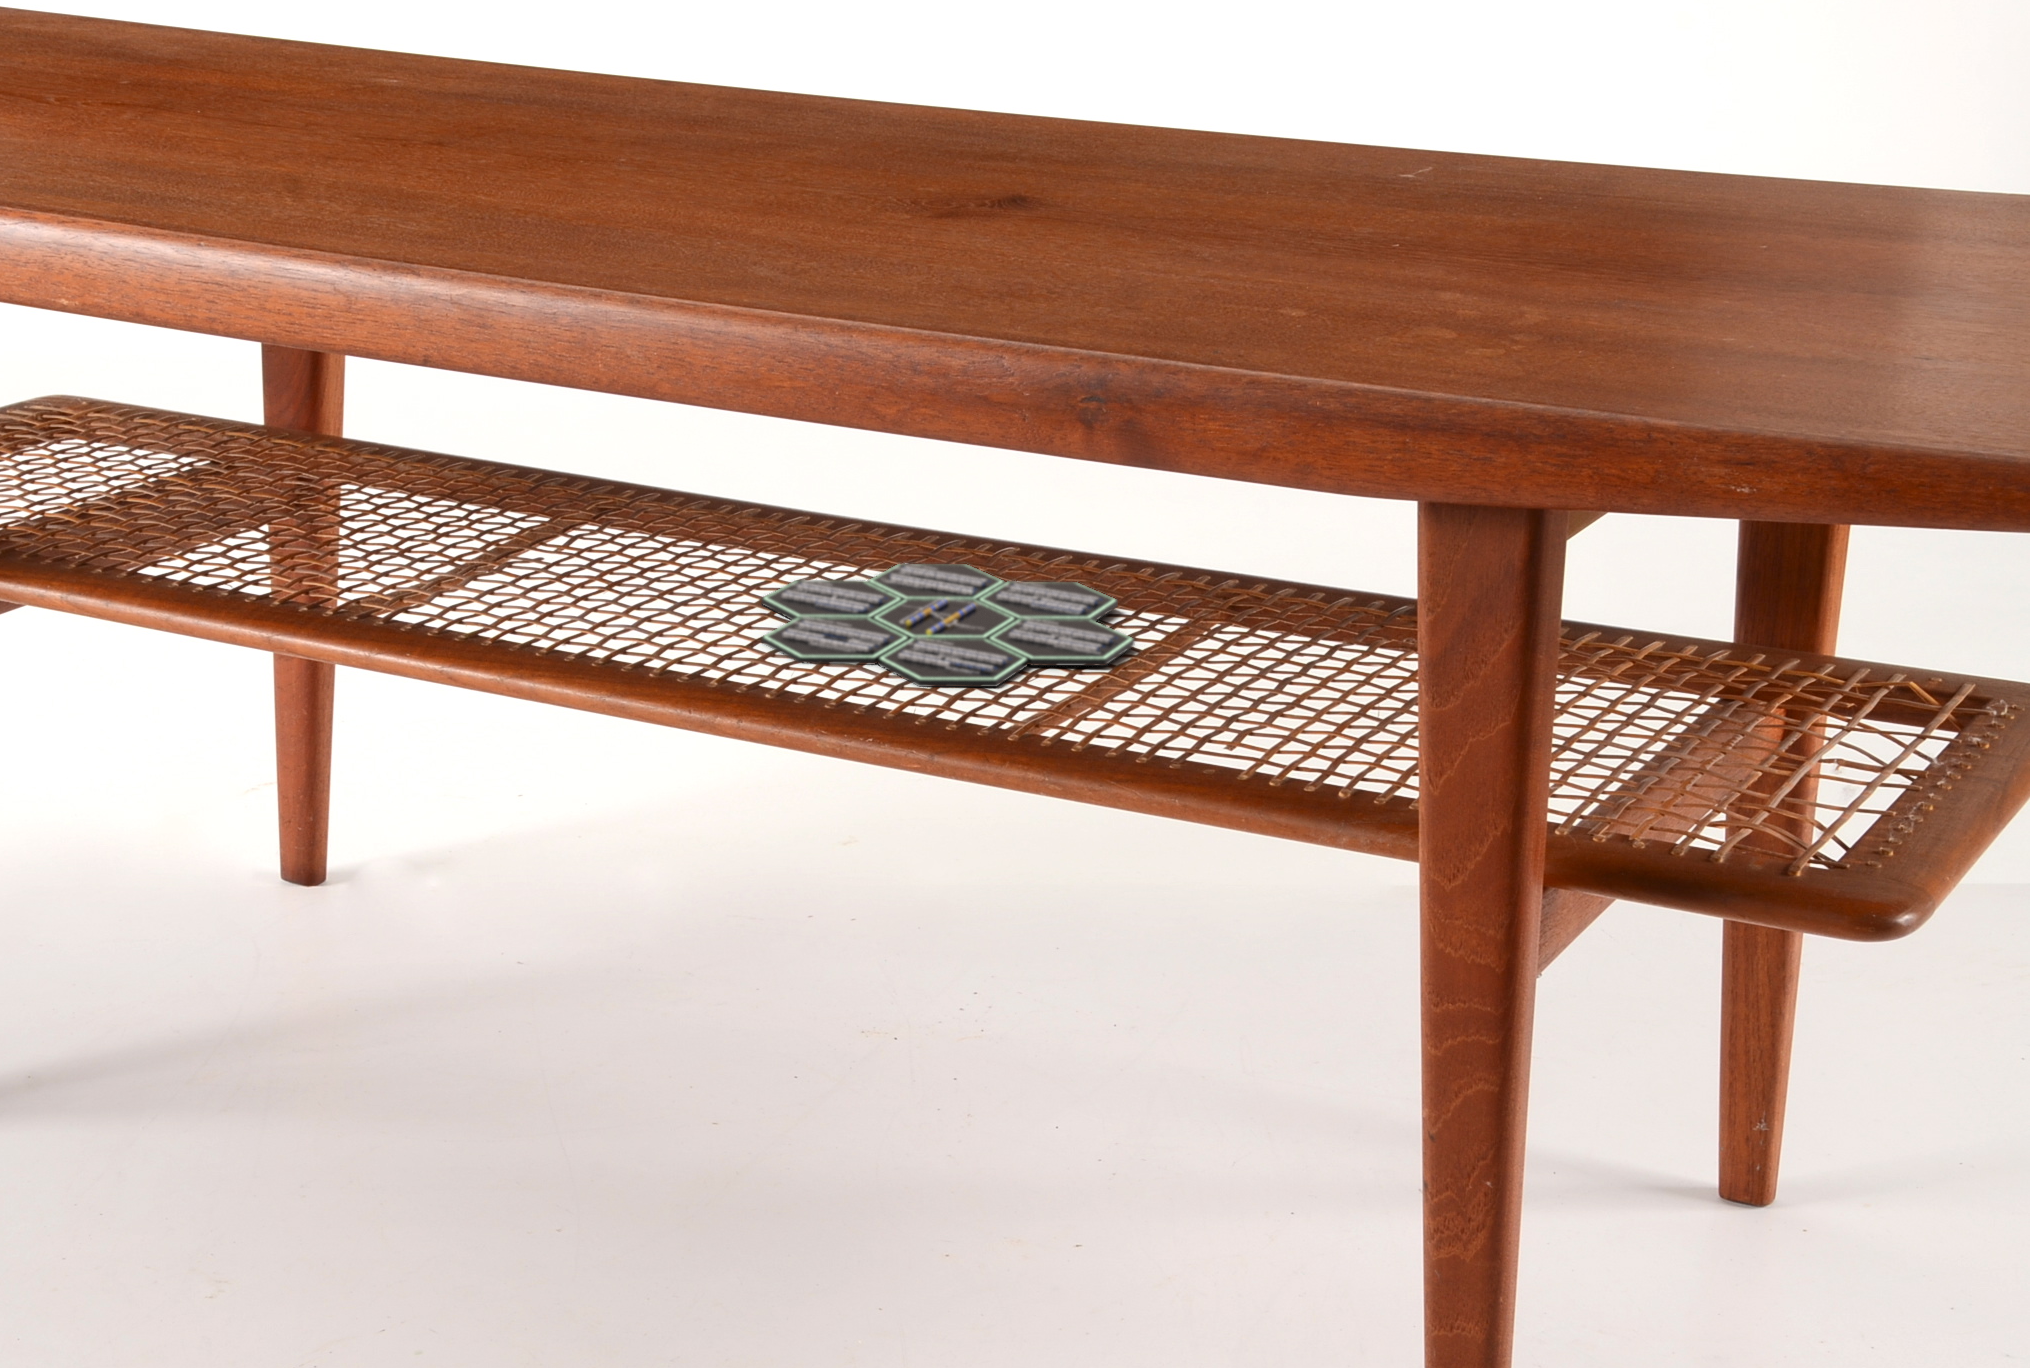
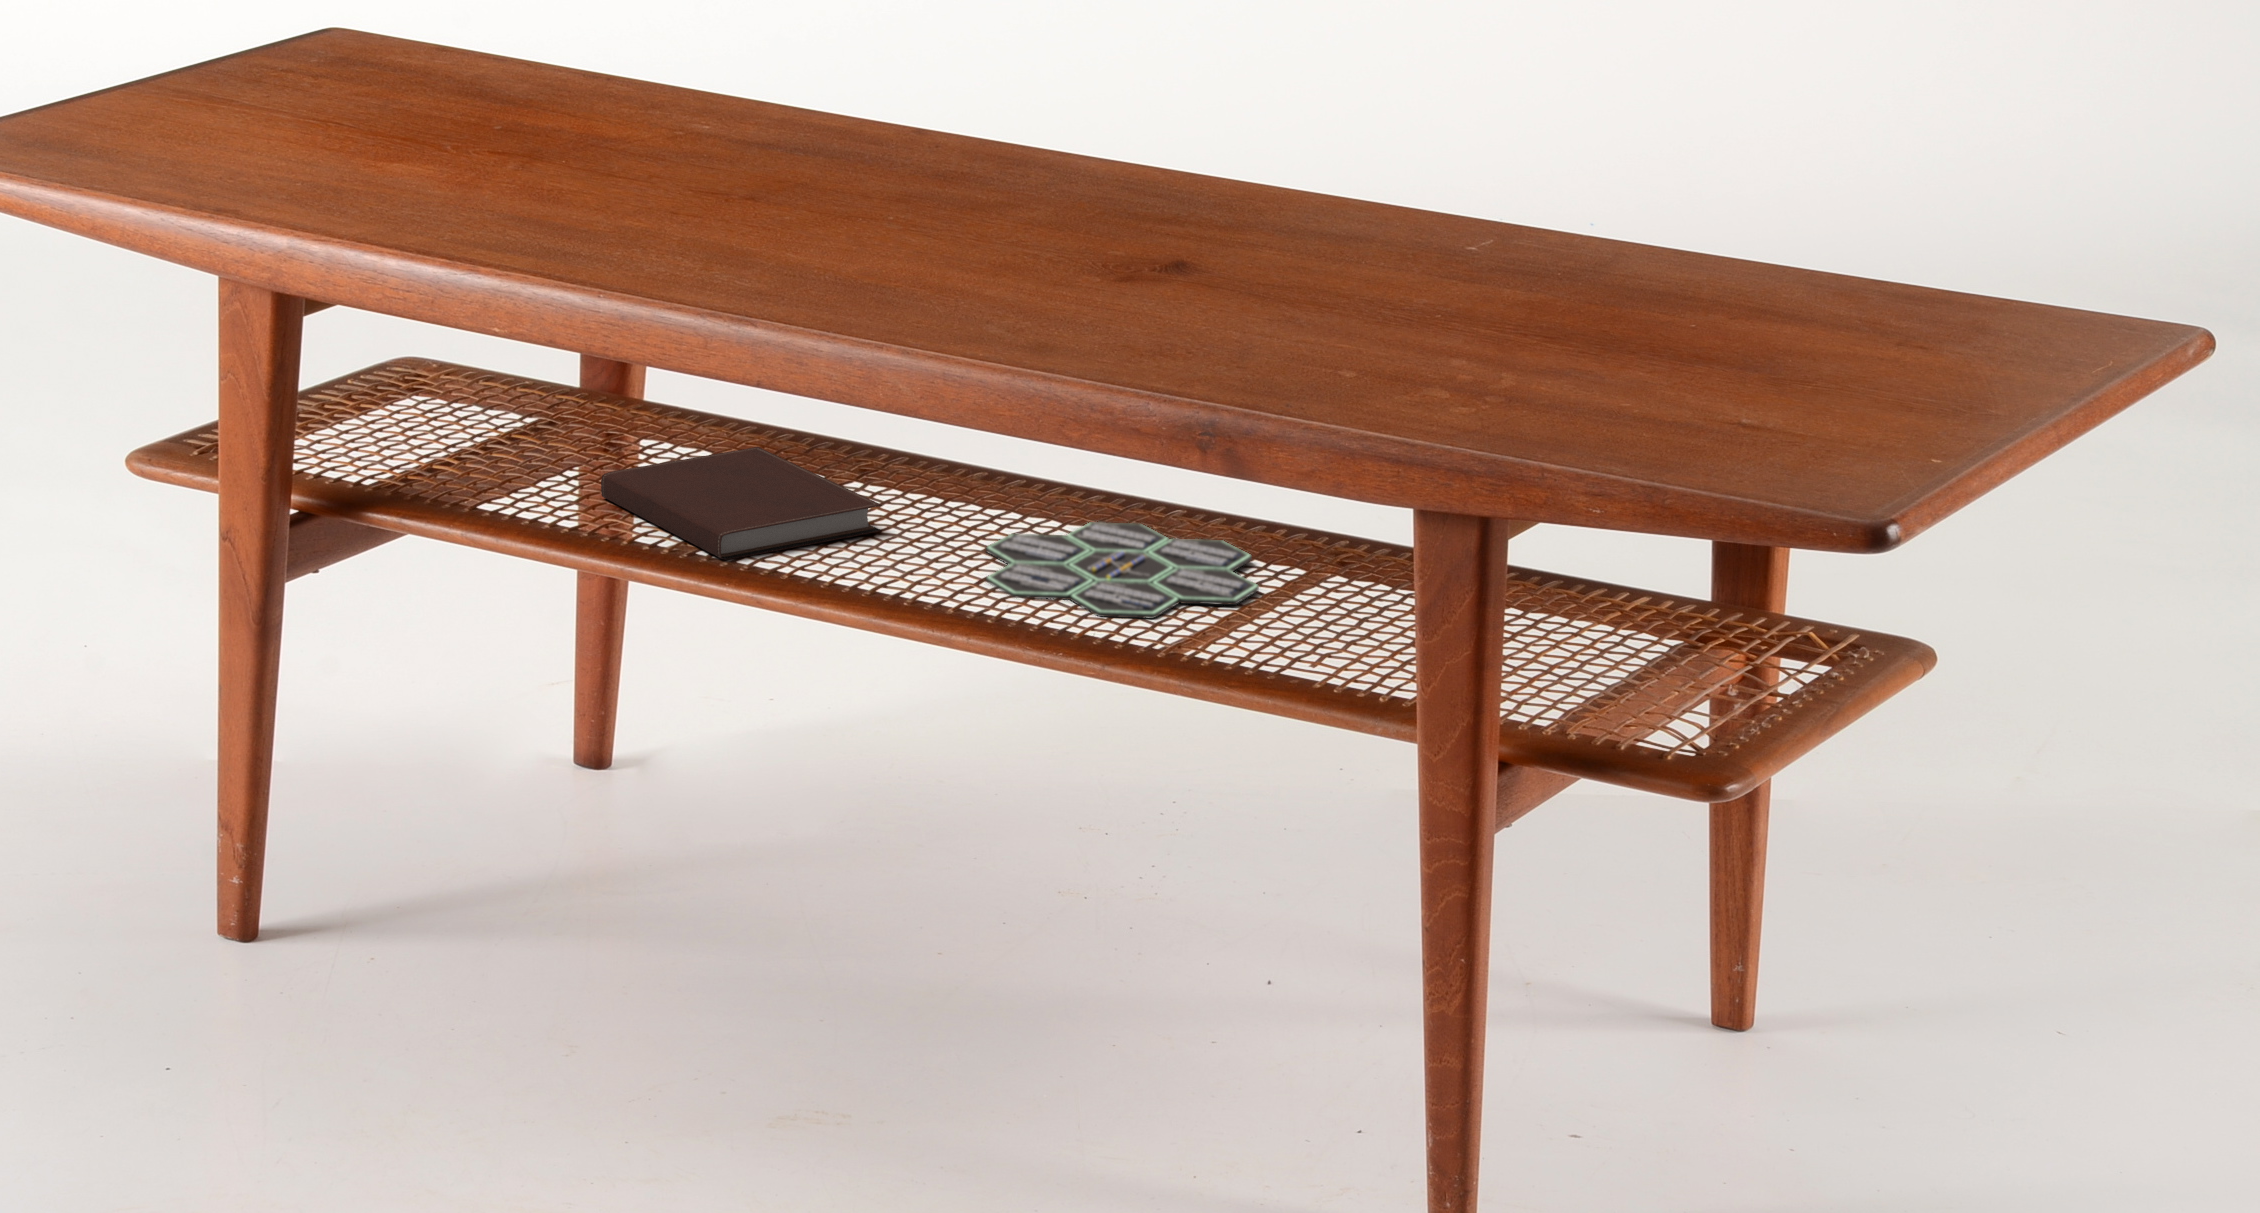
notebook: none [253,480,622,622] -> present [601,447,882,560]

